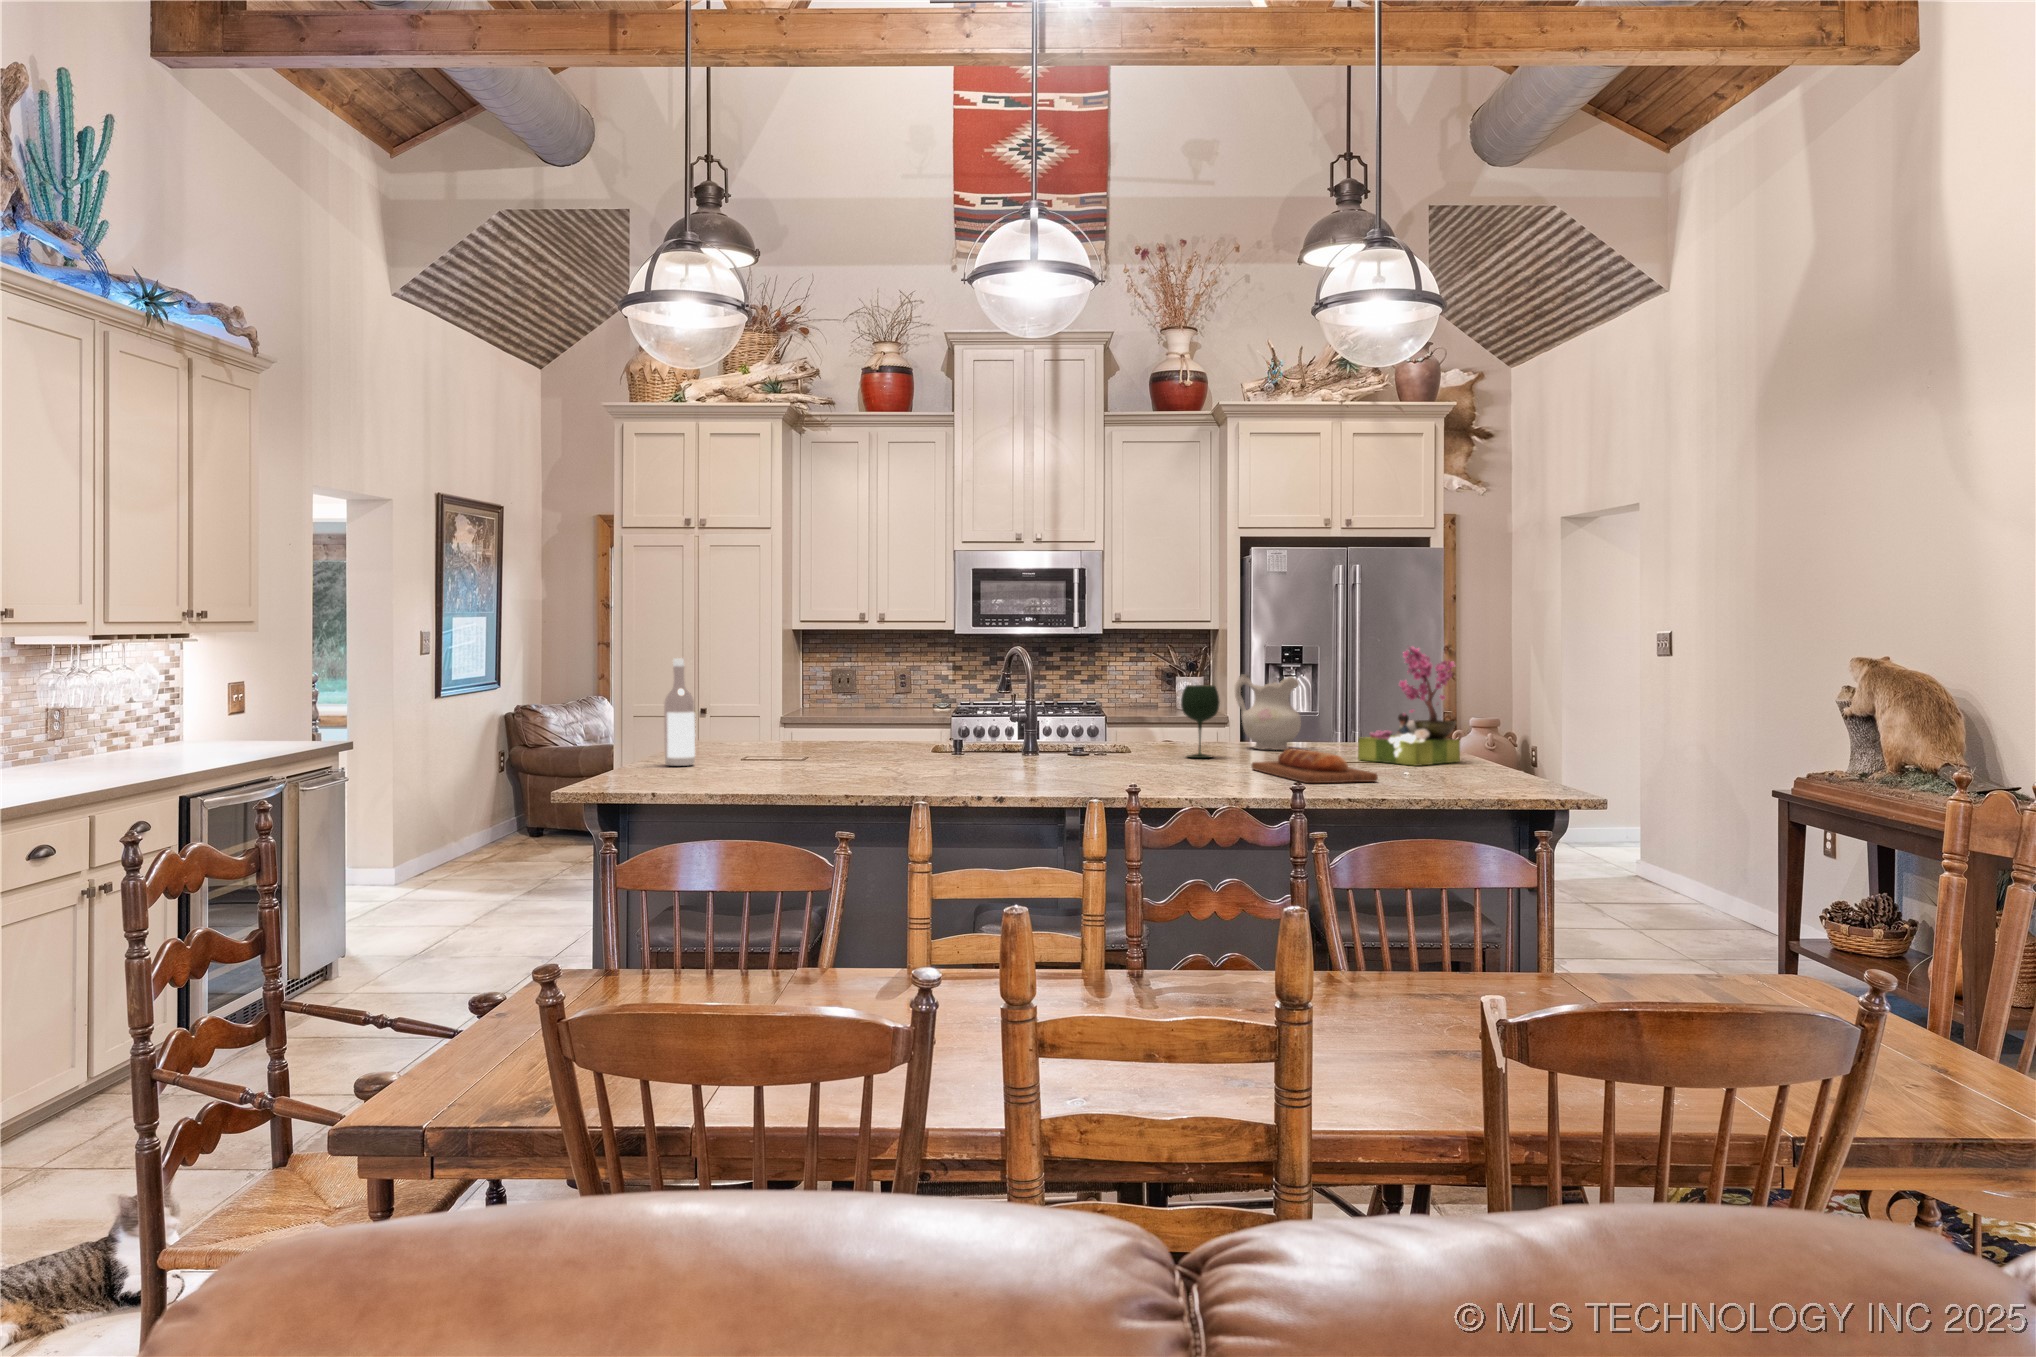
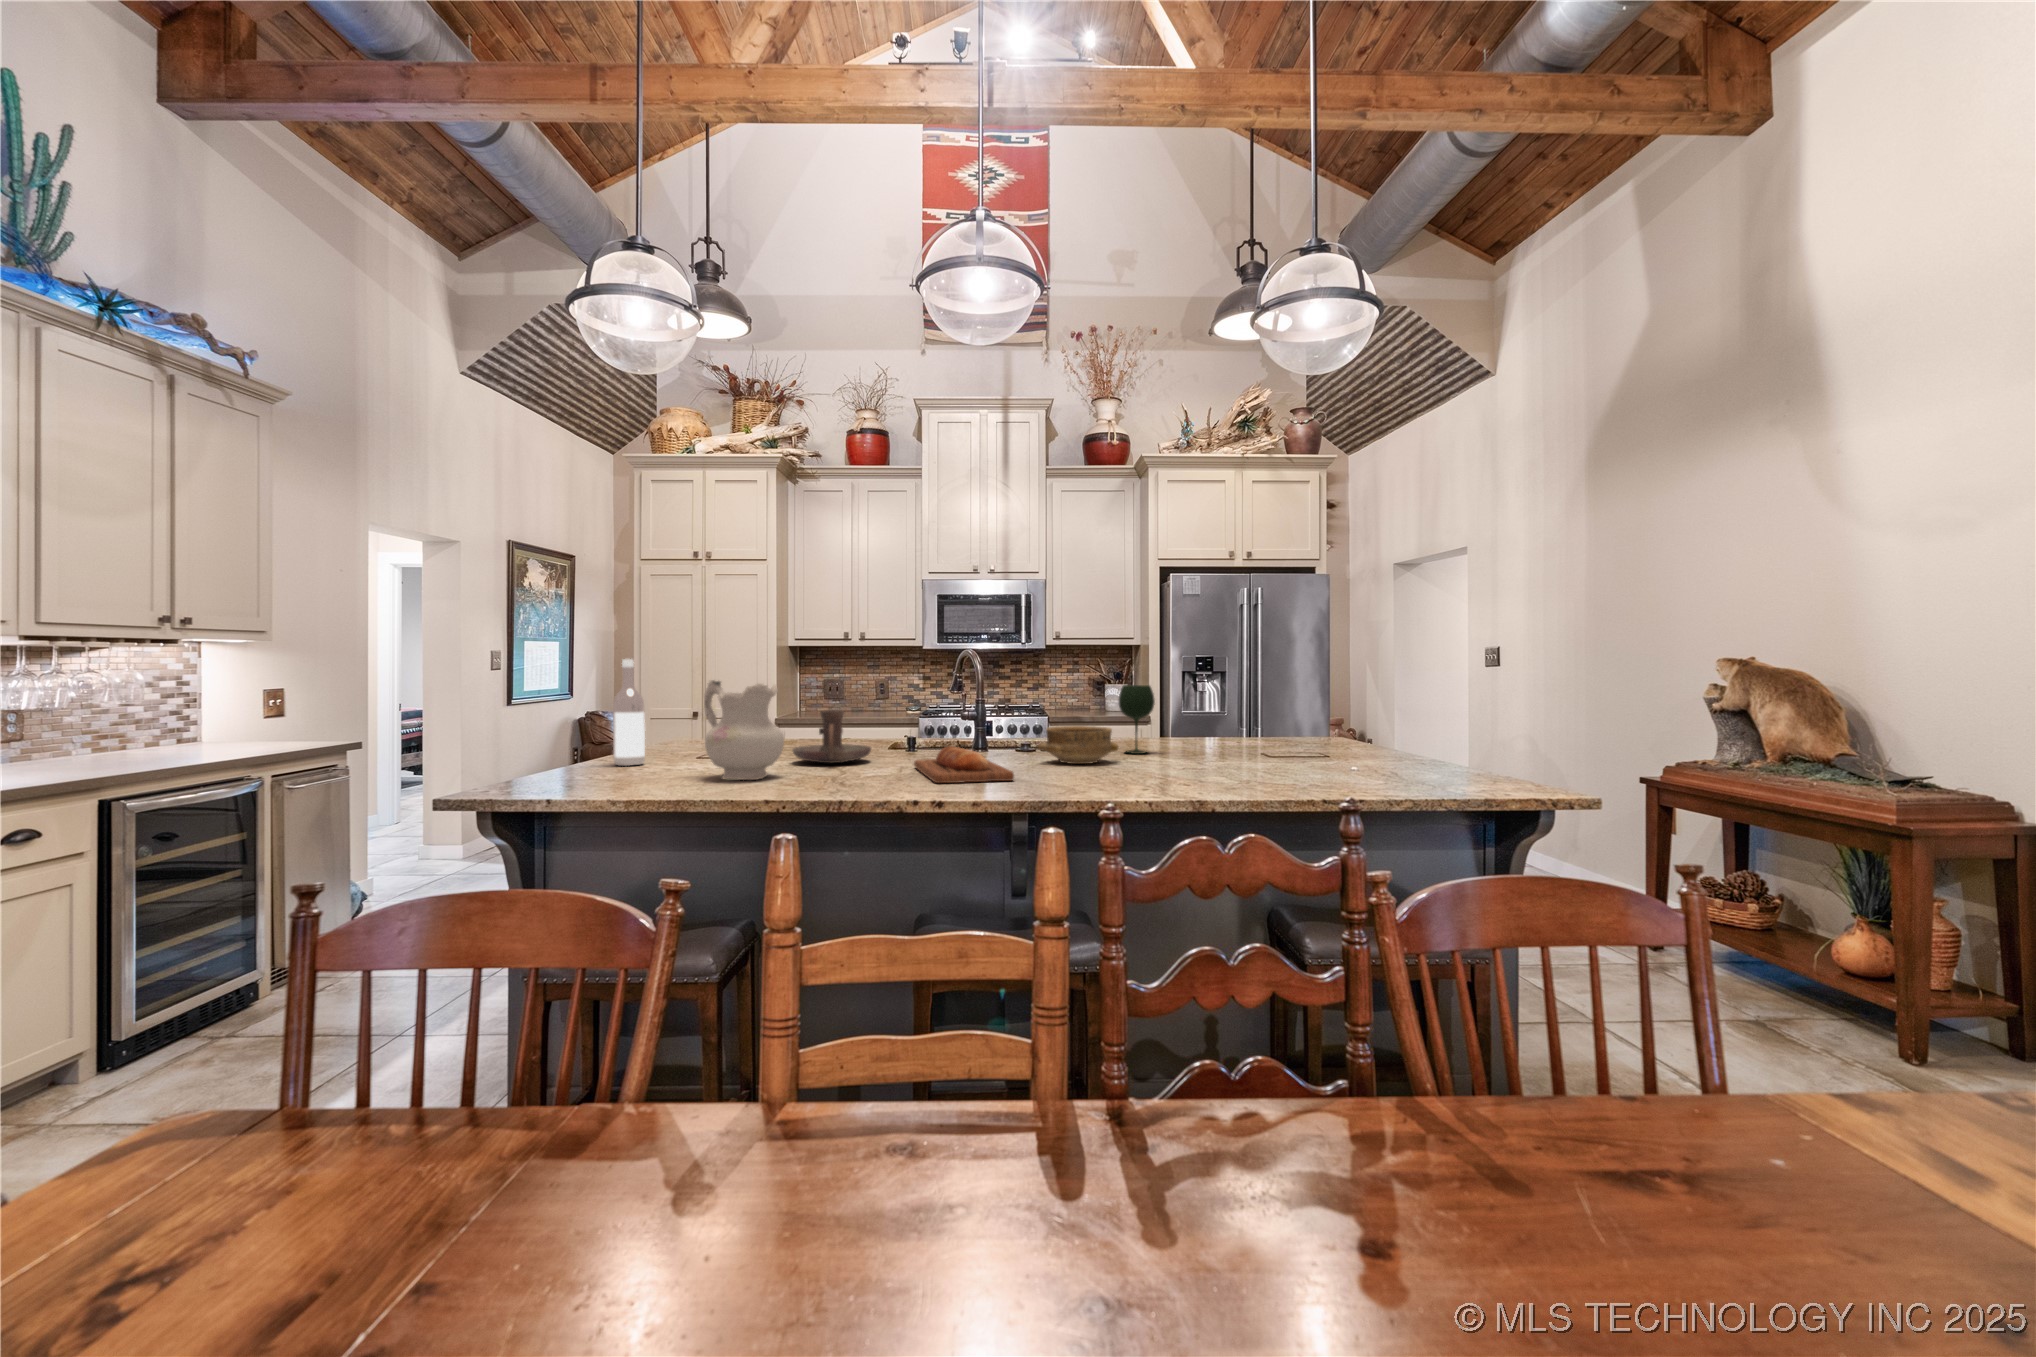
flower arrangement: present [1358,647,1460,766] -> none [1284,646,1380,760]
ceramic pitcher: present [1235,674,1301,750] -> present [704,680,784,780]
candle holder: none [843,711,923,765] -> present [793,710,871,763]
ceramic bowl: none [1096,728,1179,768] -> present [1038,726,1118,764]
bread loaf: present [1251,749,1378,783] -> present [914,746,1014,783]

